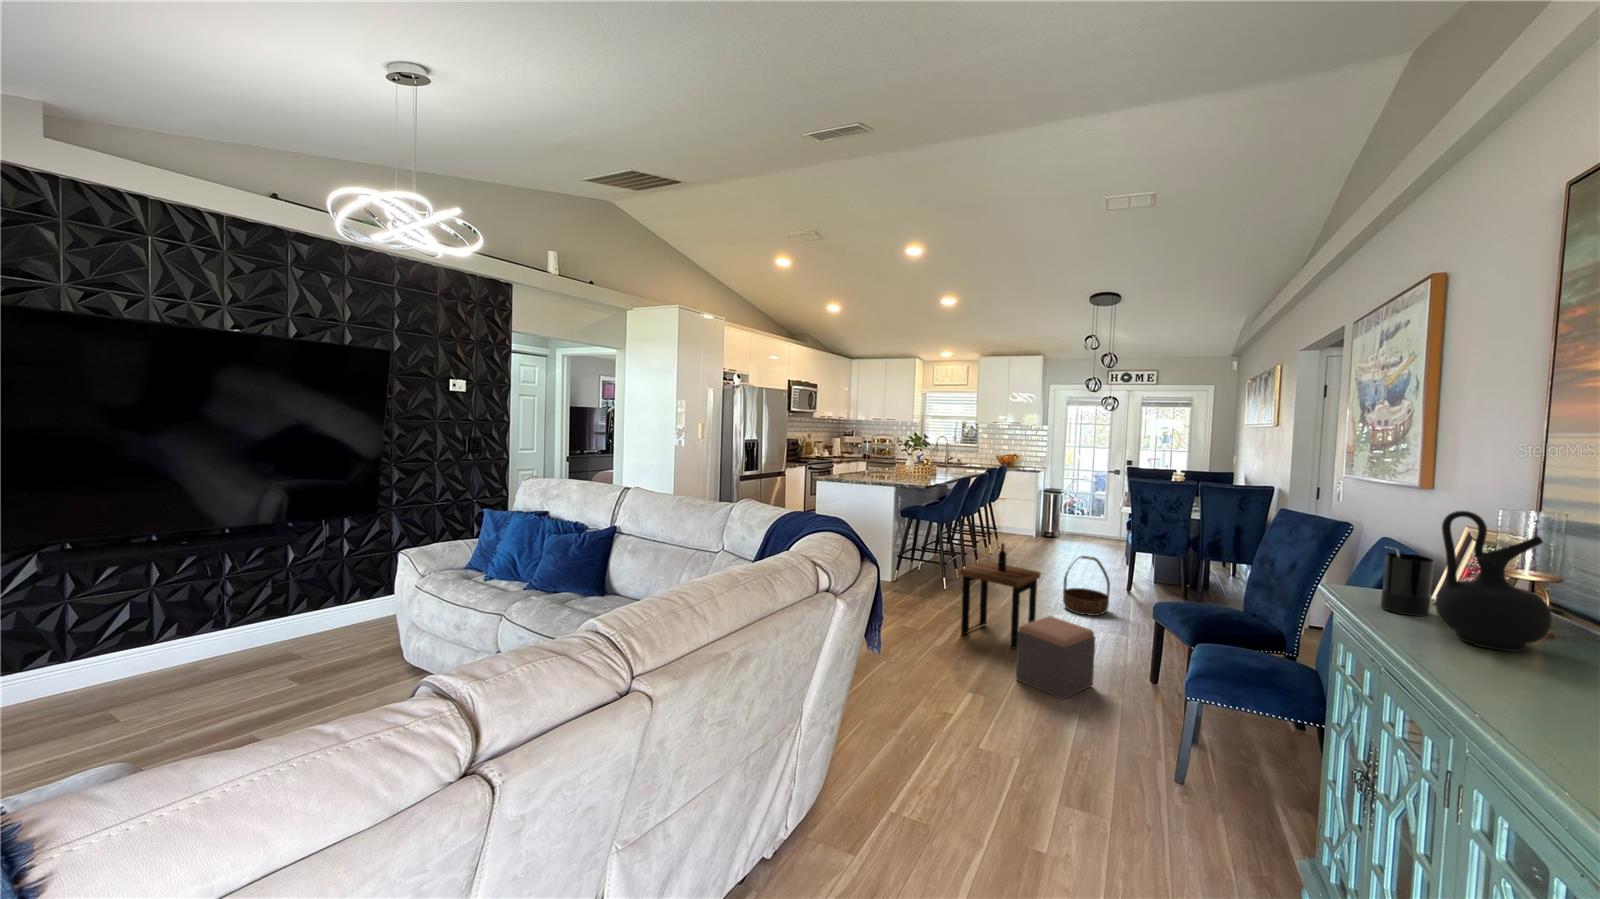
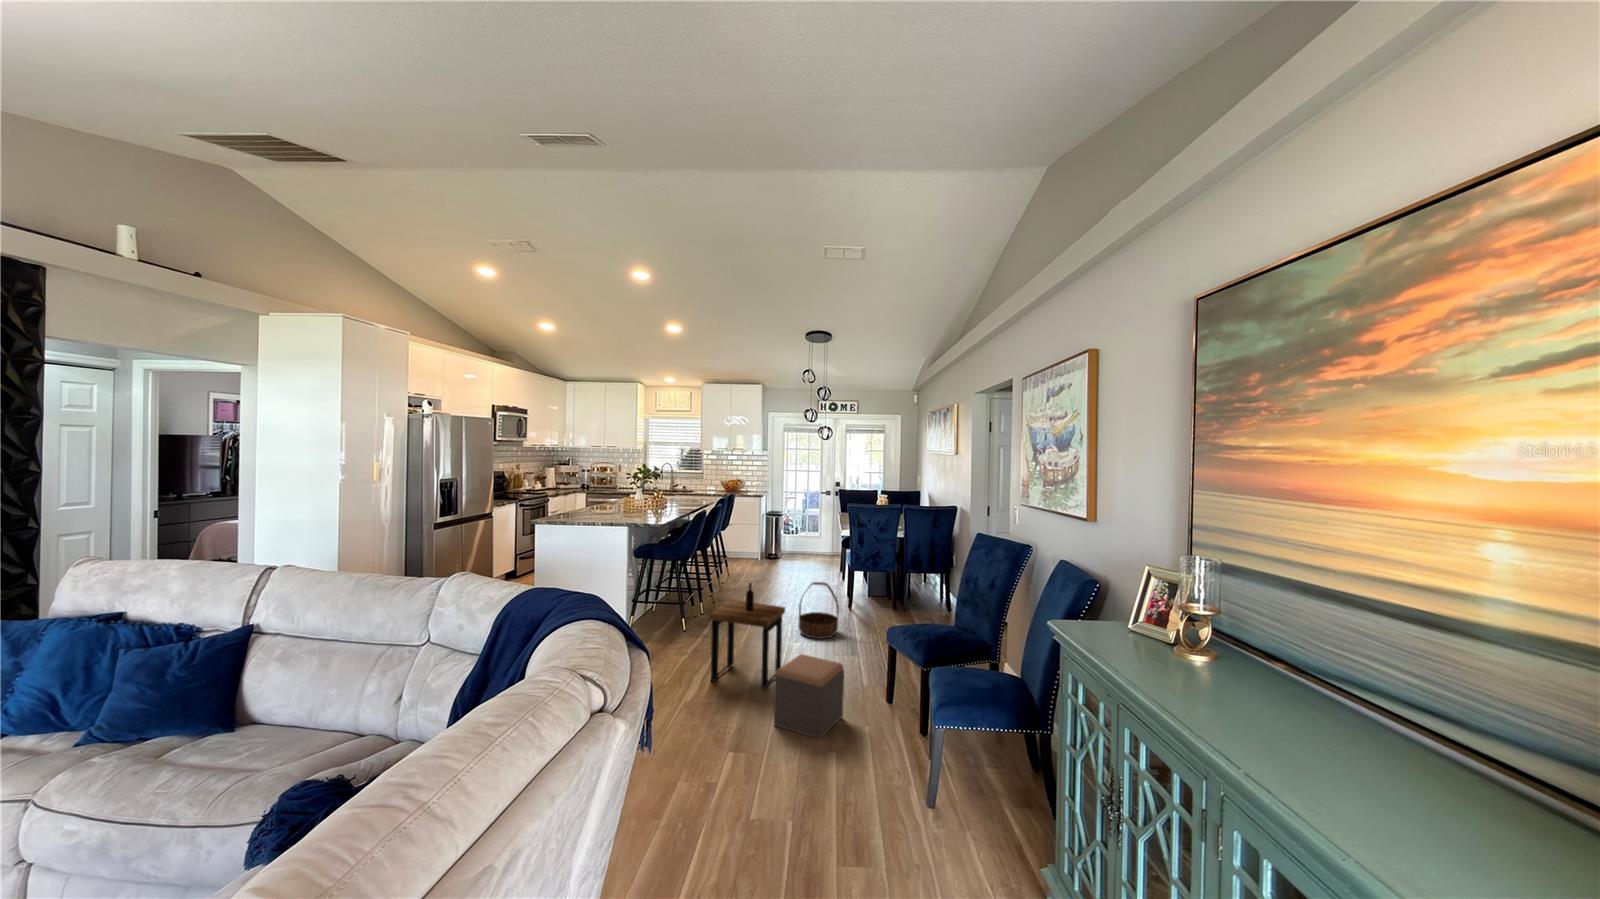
ceramic jug: present [1435,511,1552,652] -> none [1158,563,1234,678]
candle: present [1381,550,1434,616] -> none [1106,588,1143,647]

